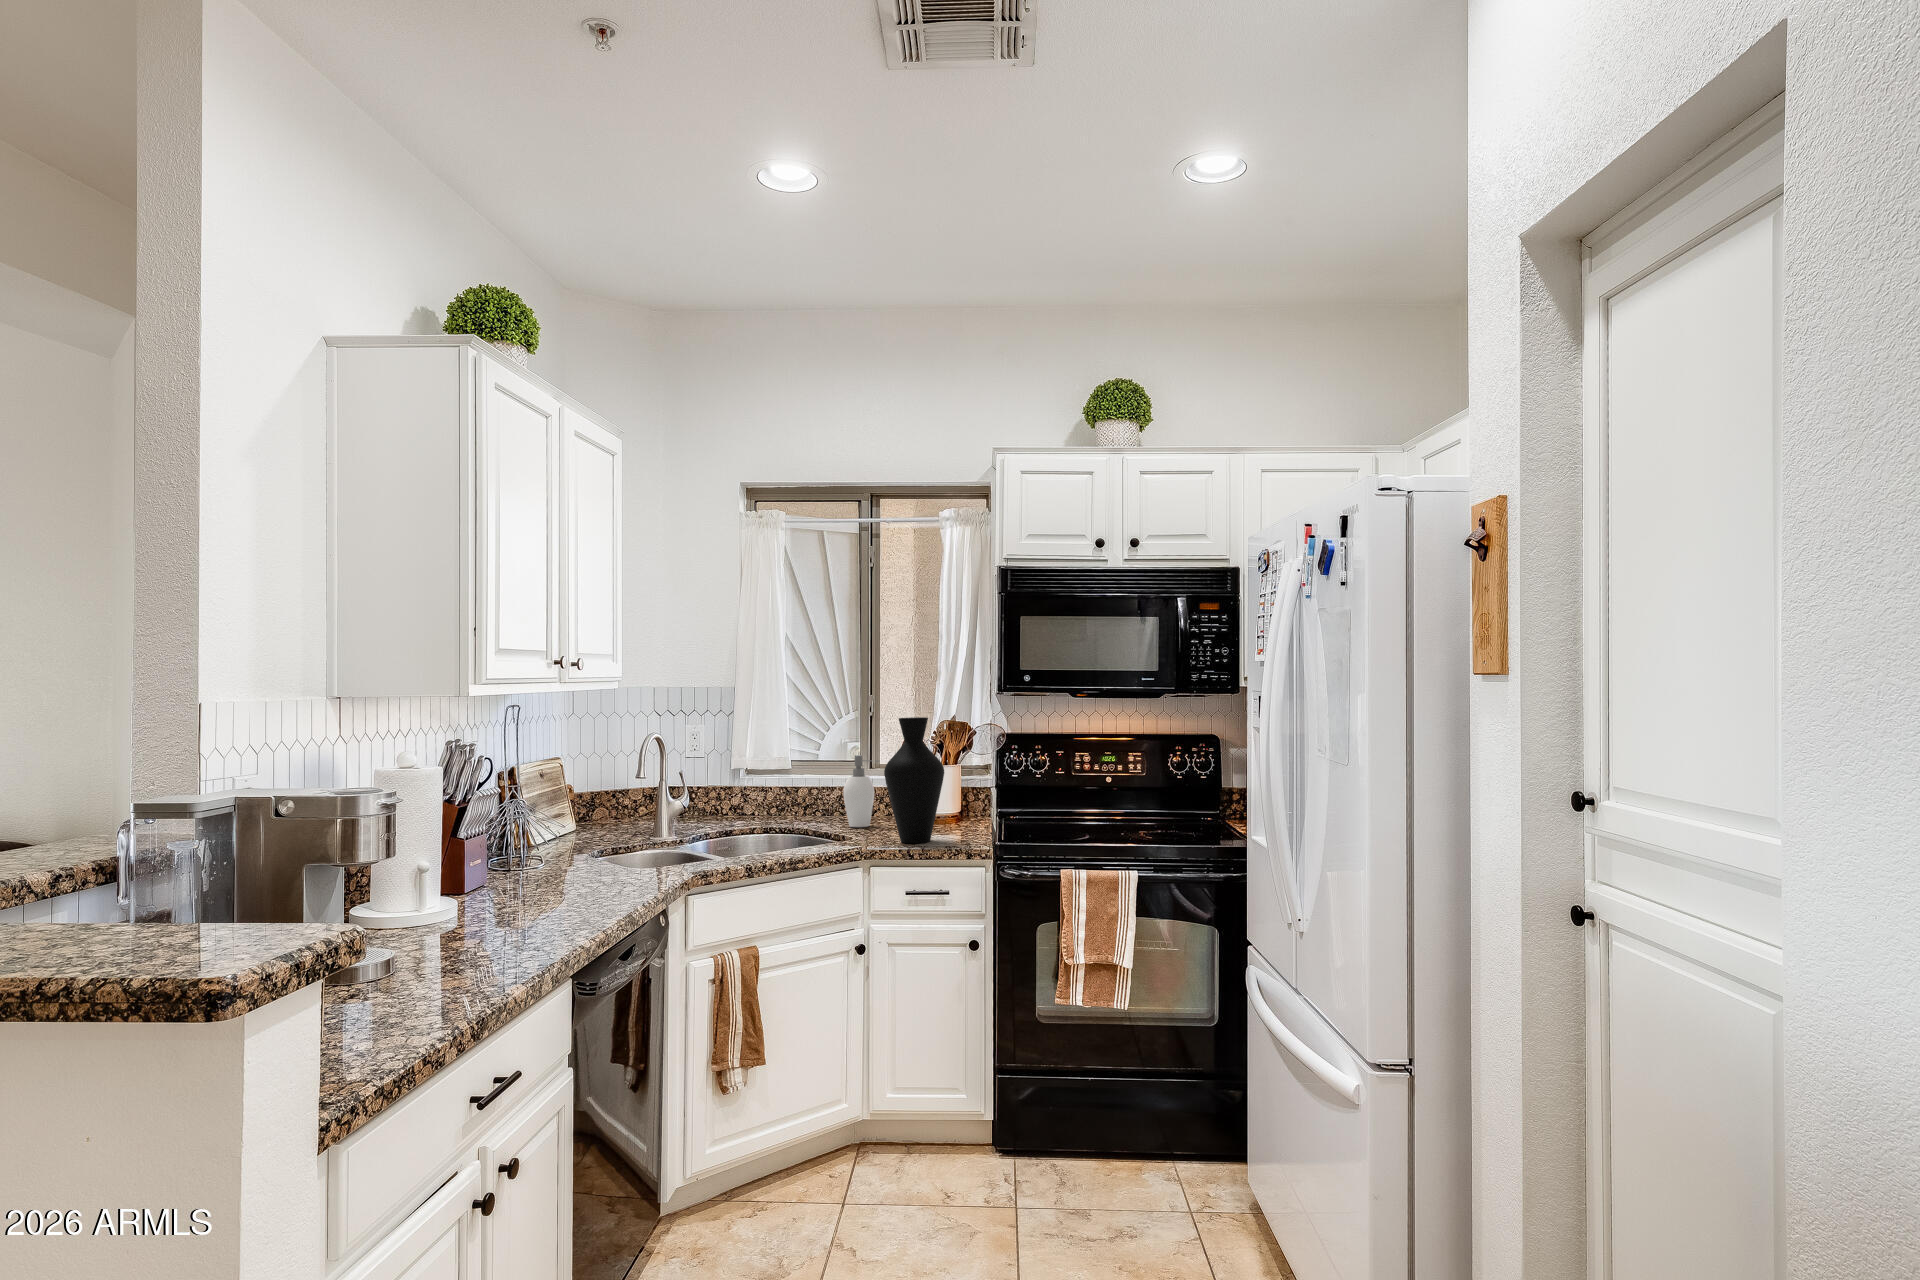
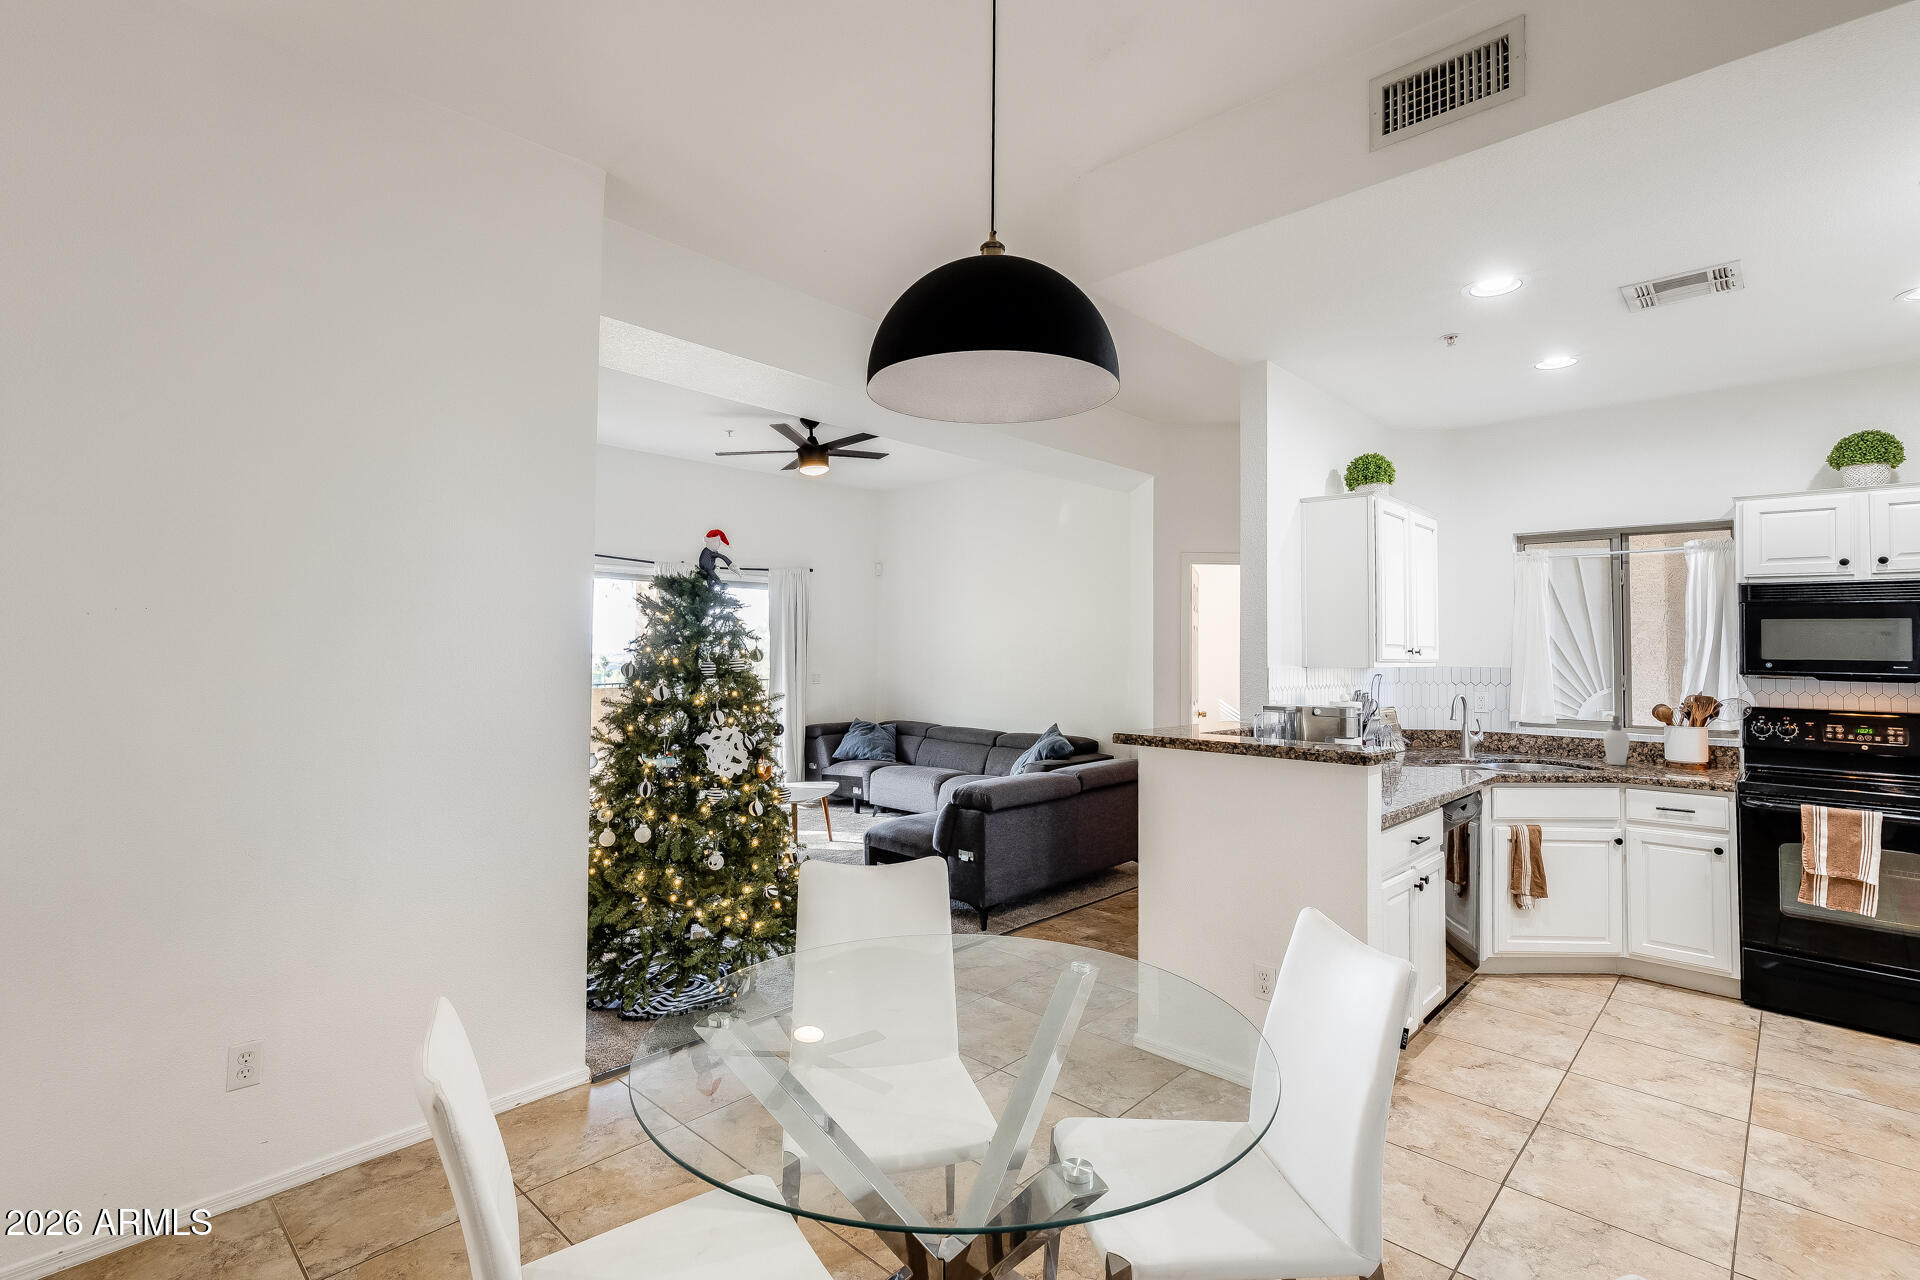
vase: present [884,717,944,843] -> none [1641,690,1694,777]

